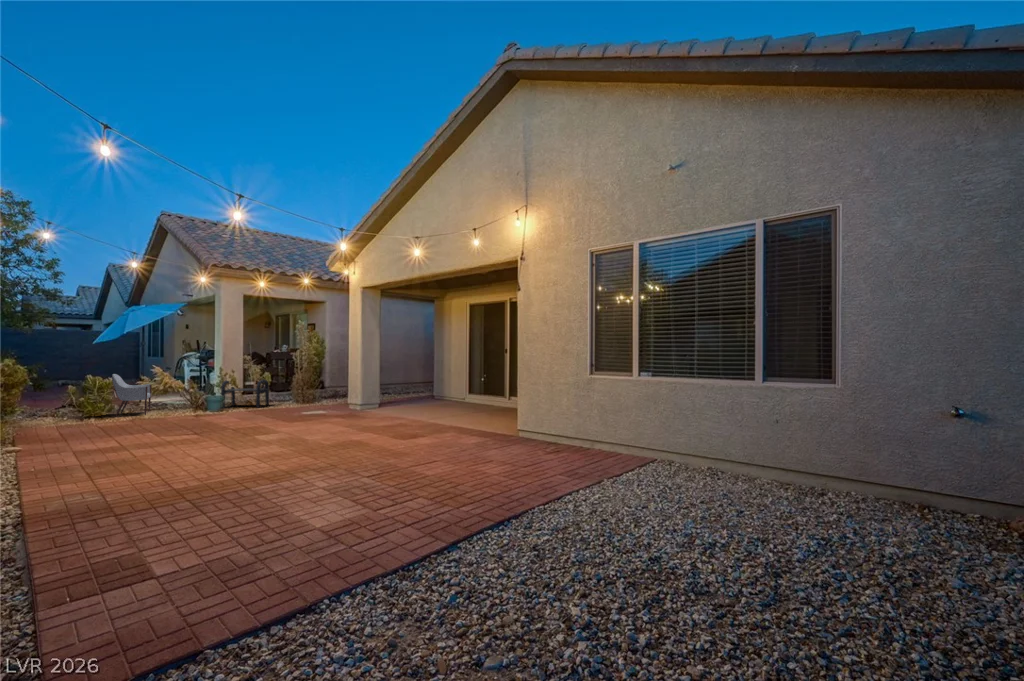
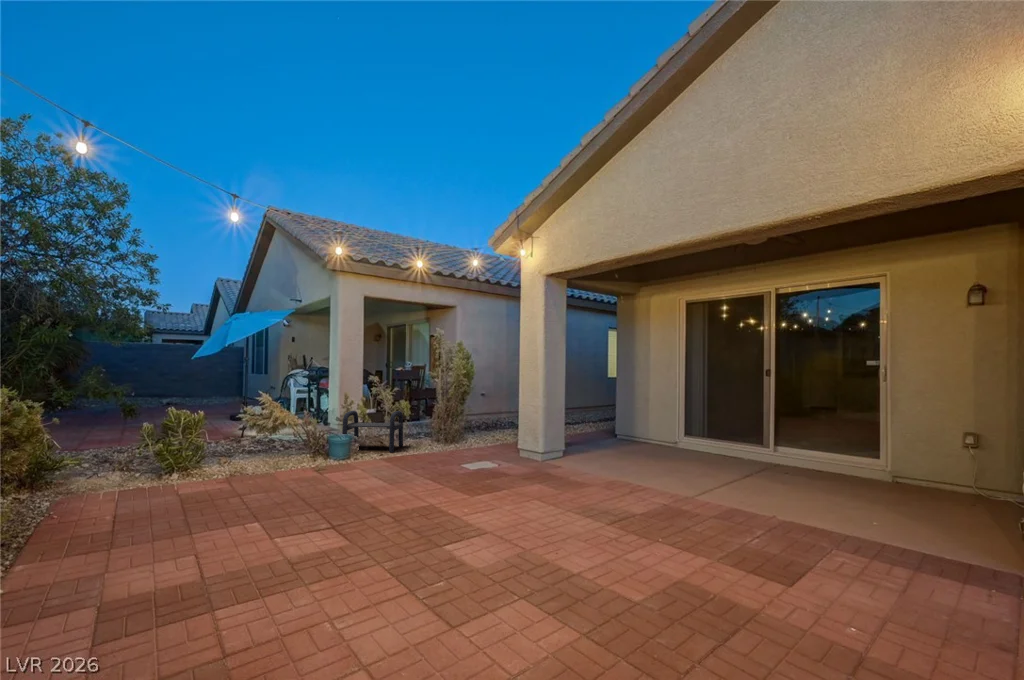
chair: present [112,374,151,417] -> none [202,404,253,469]

